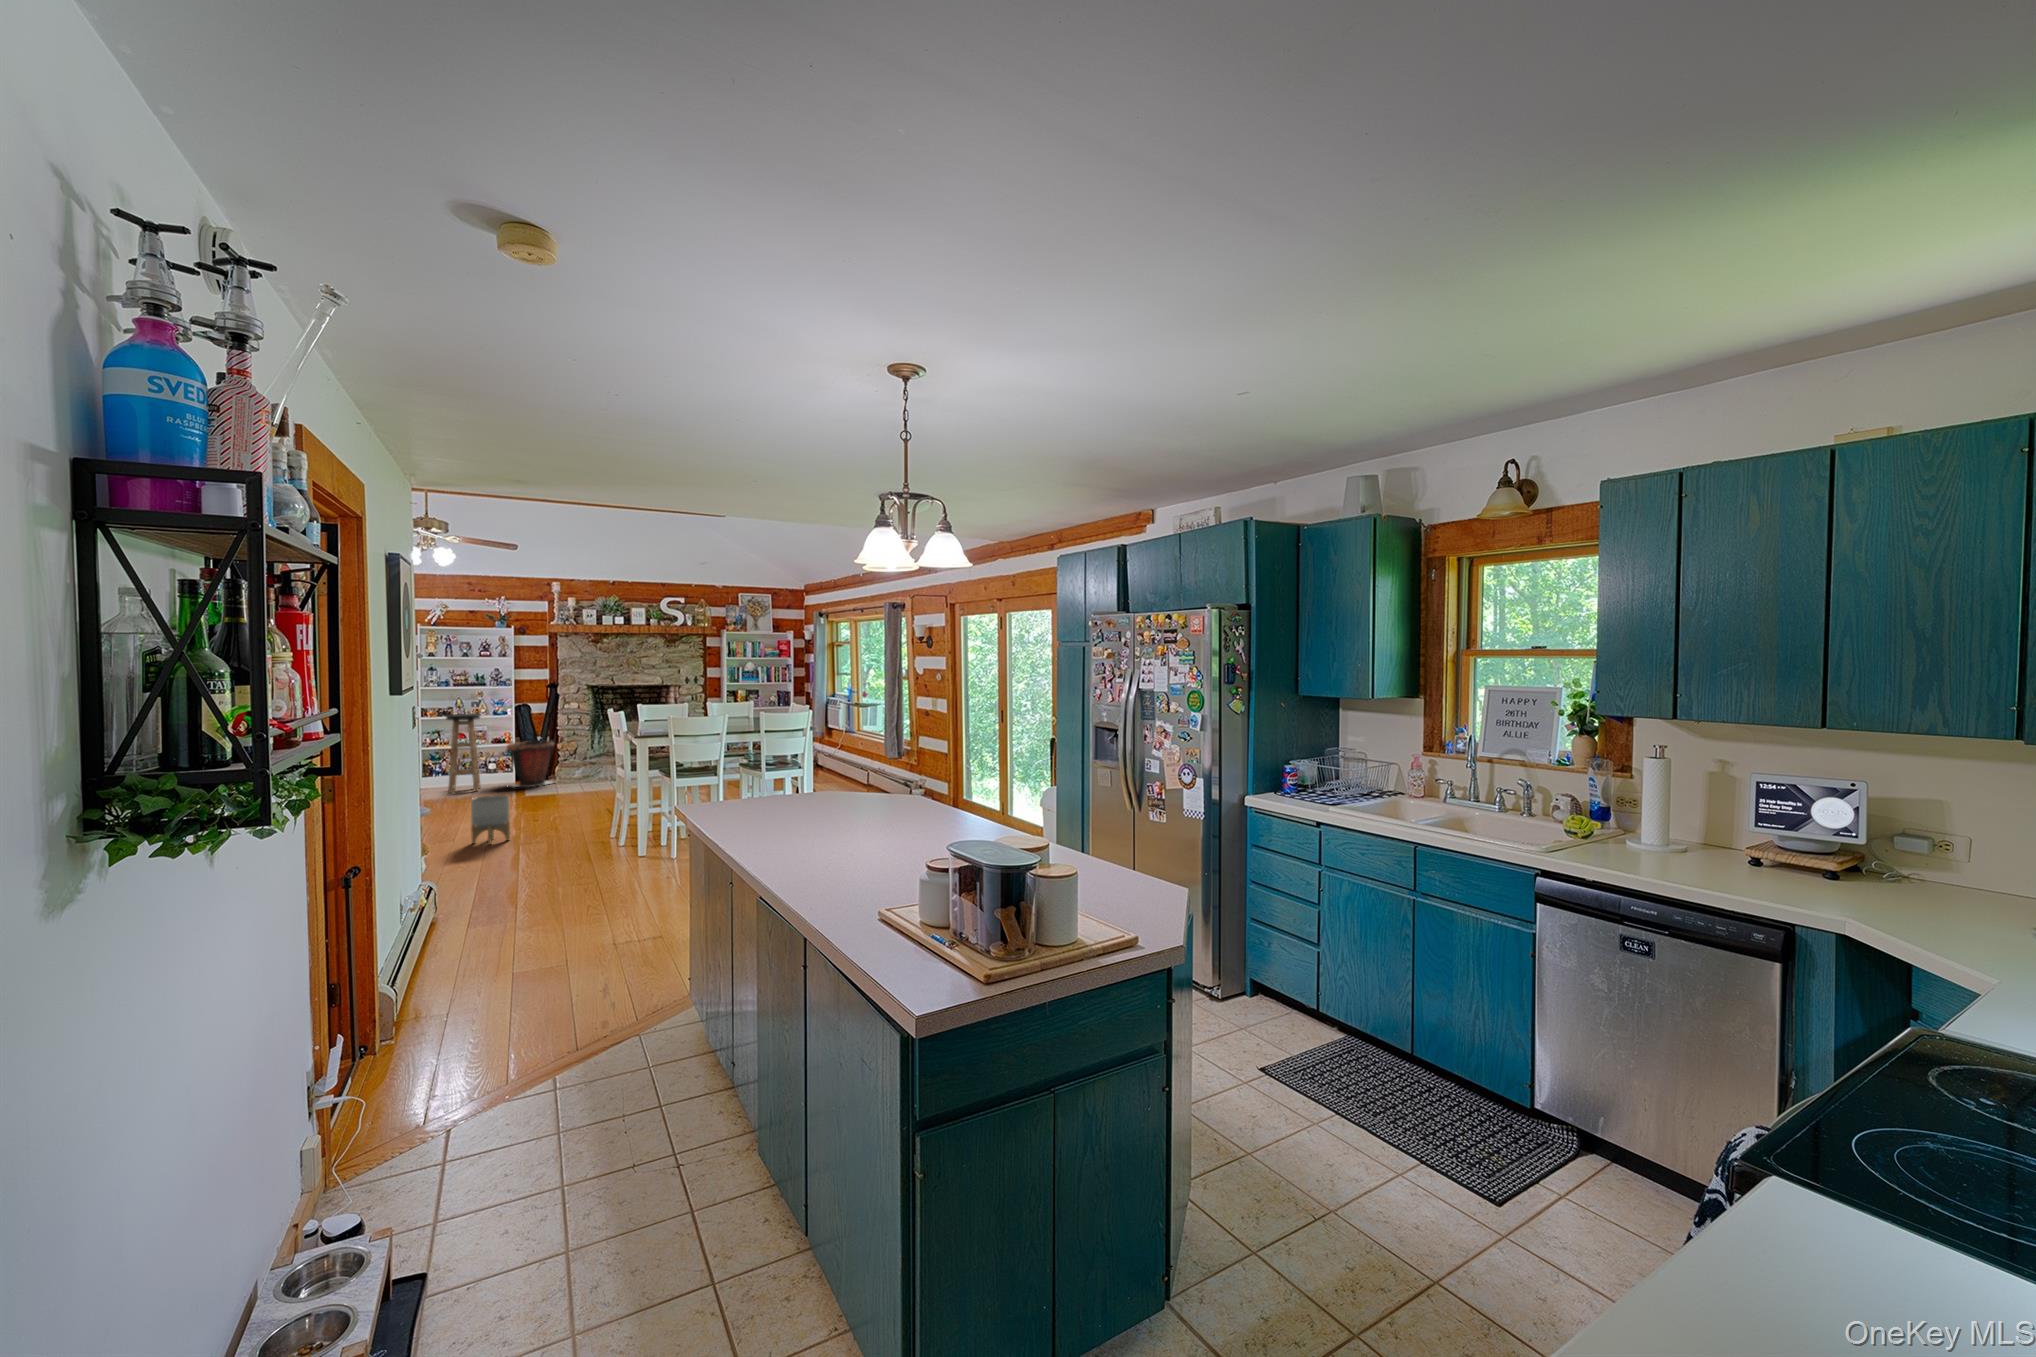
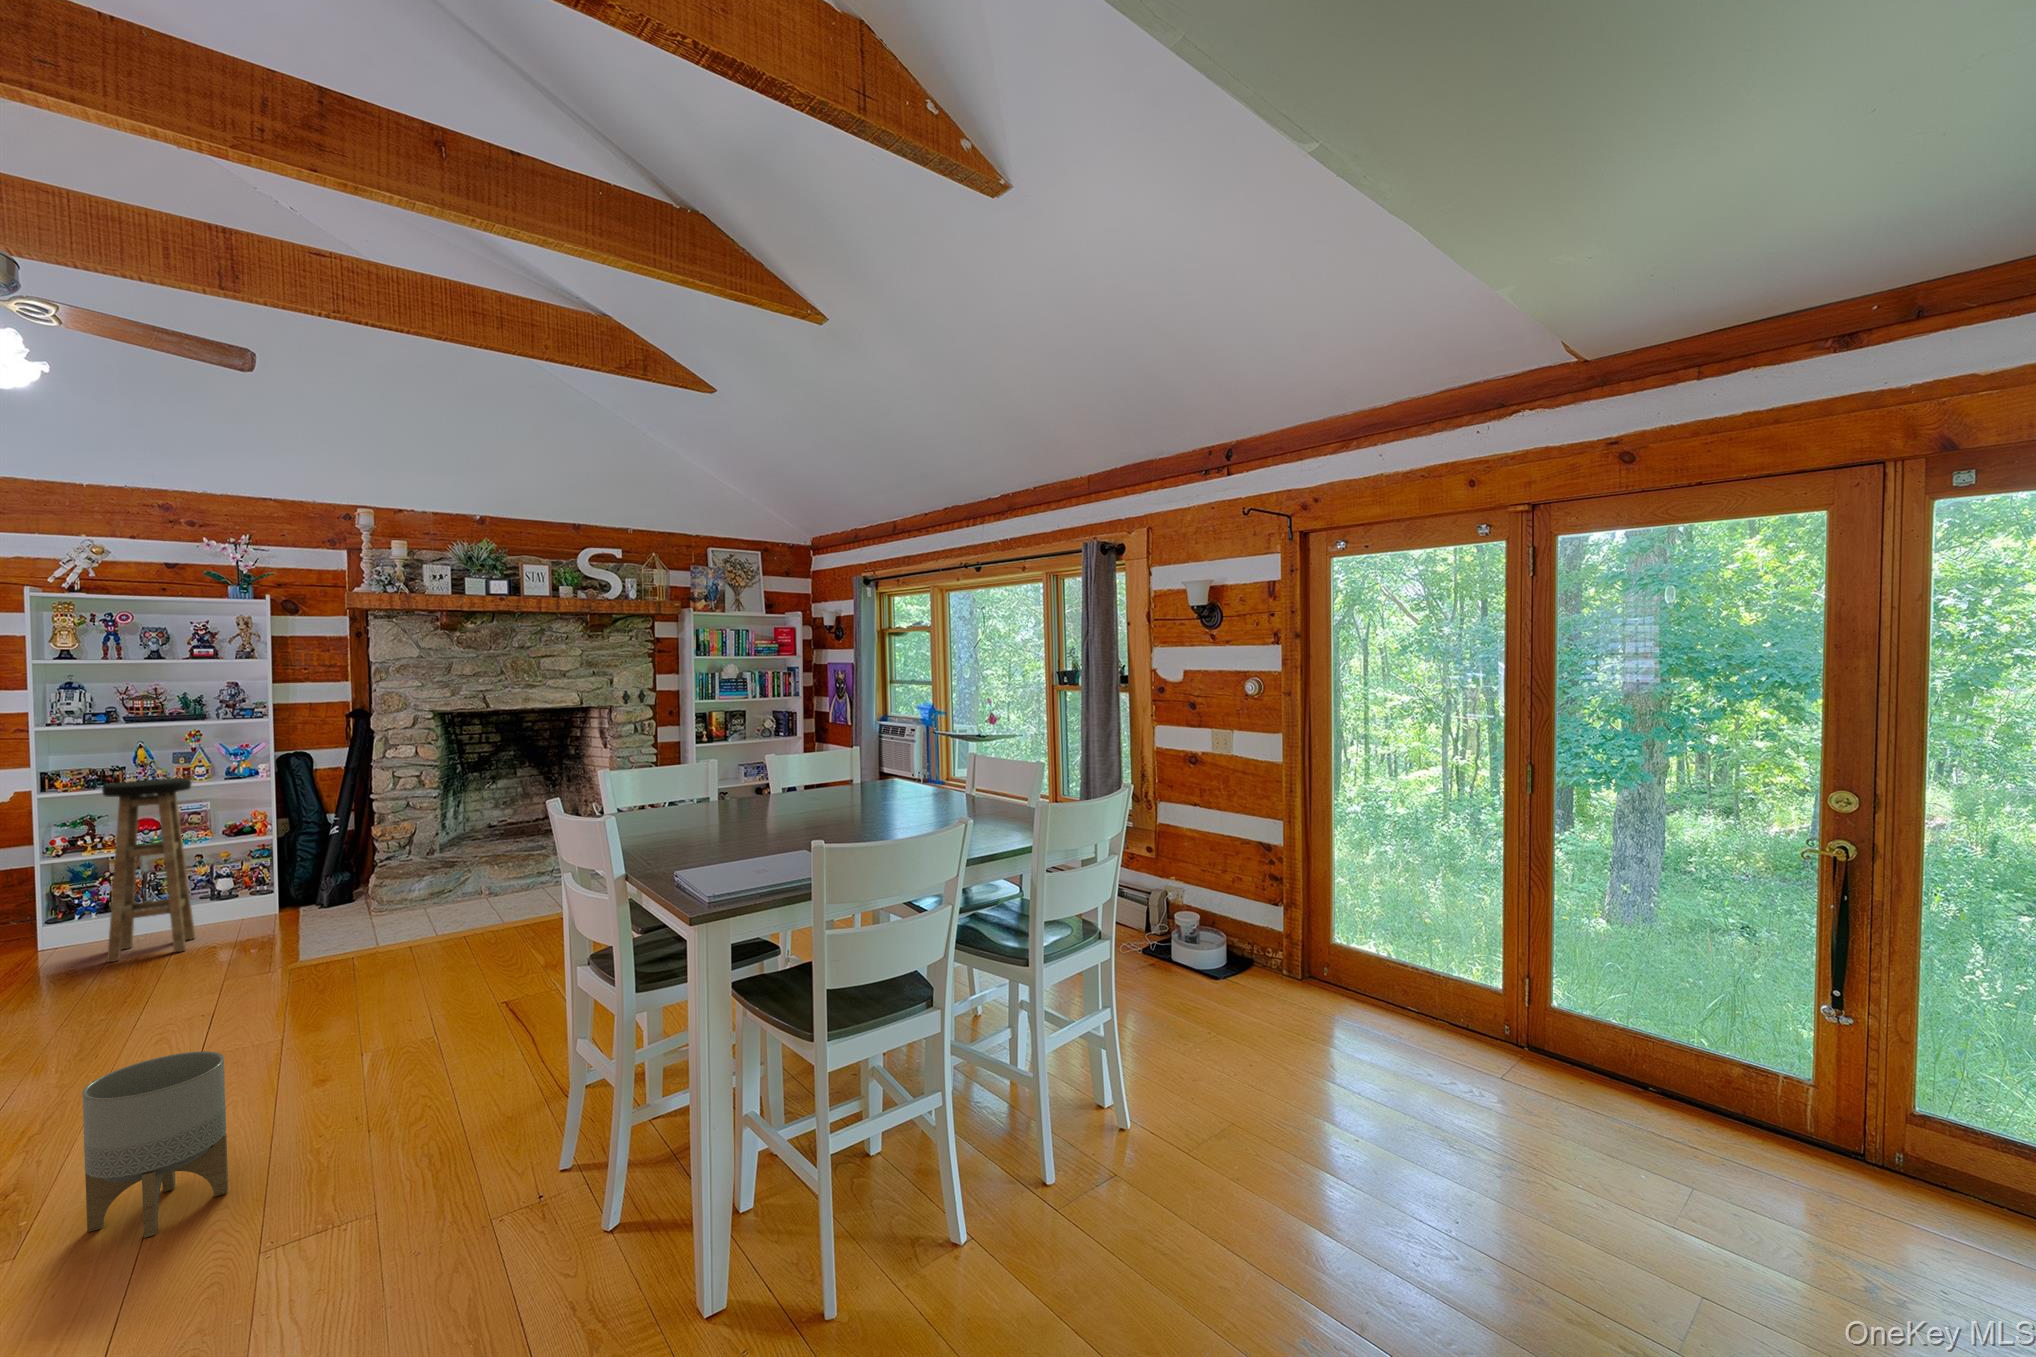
trash can: present [507,741,554,787] -> none [256,819,375,930]

